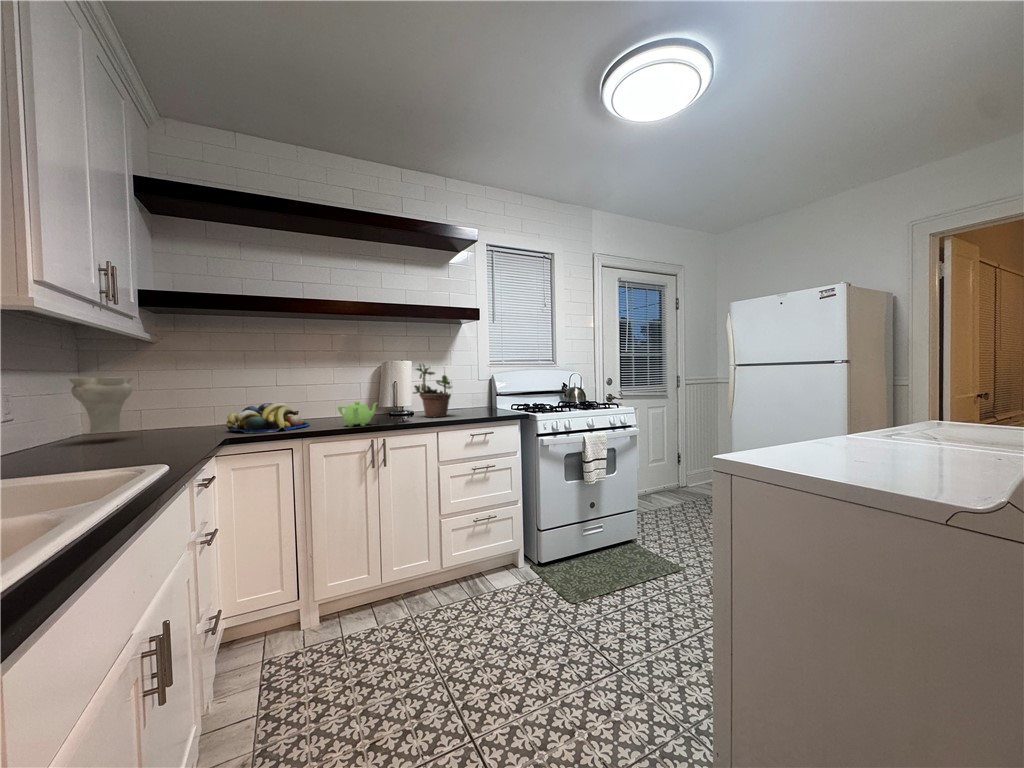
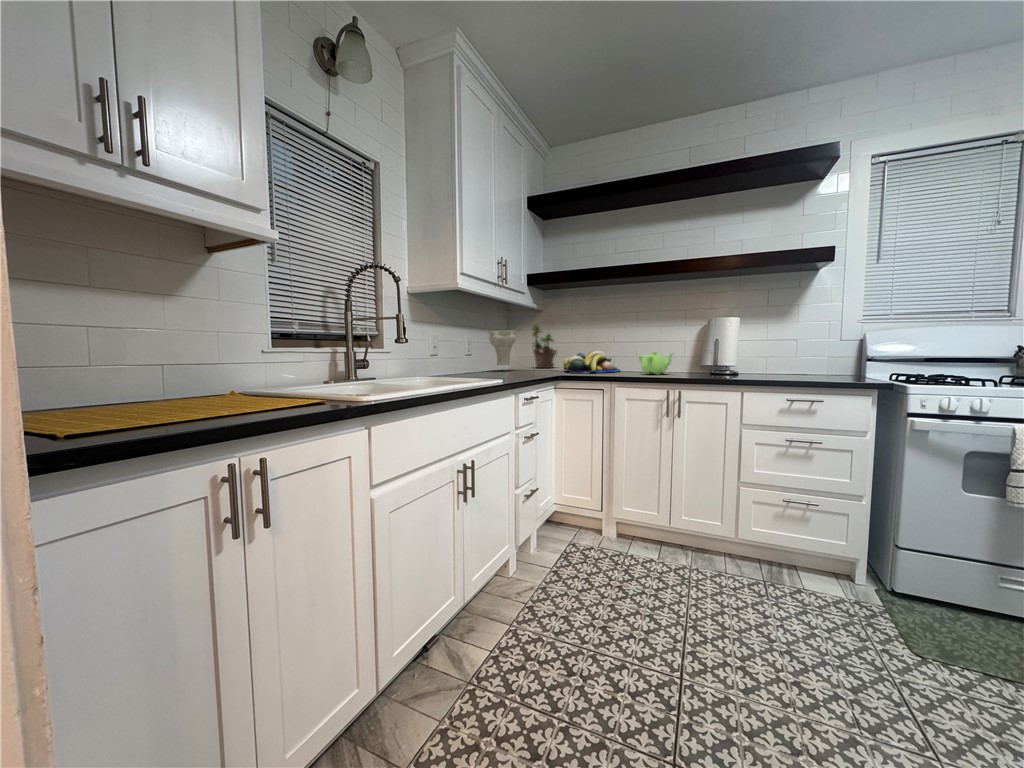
potted plant: present [413,364,452,417] -> present [532,324,557,368]

